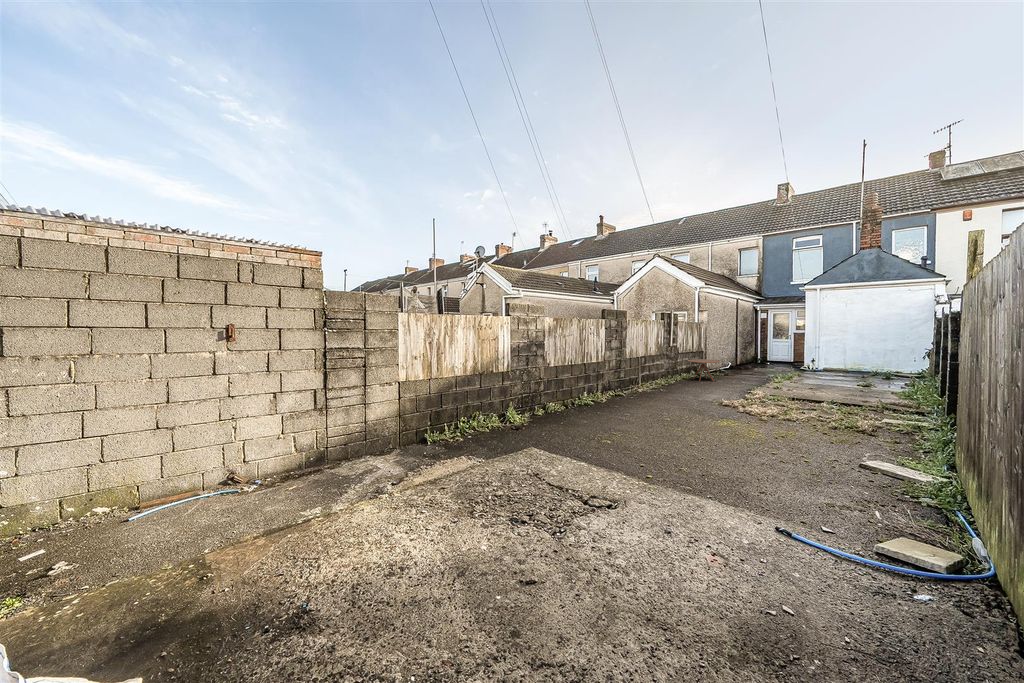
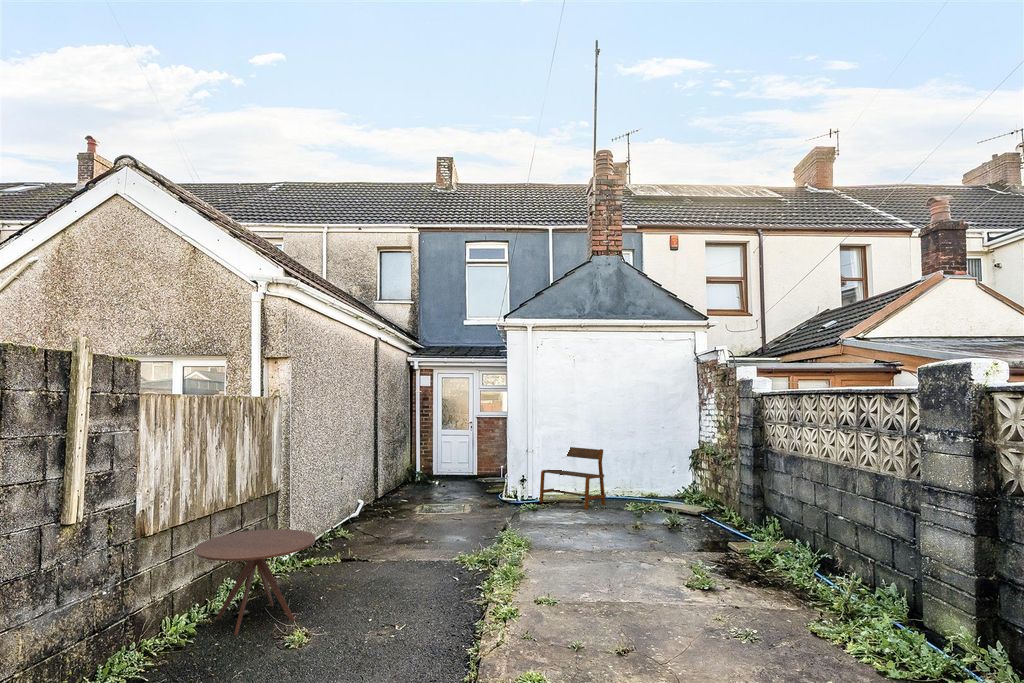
bench: none [822,346,861,375] -> present [539,447,606,510]

